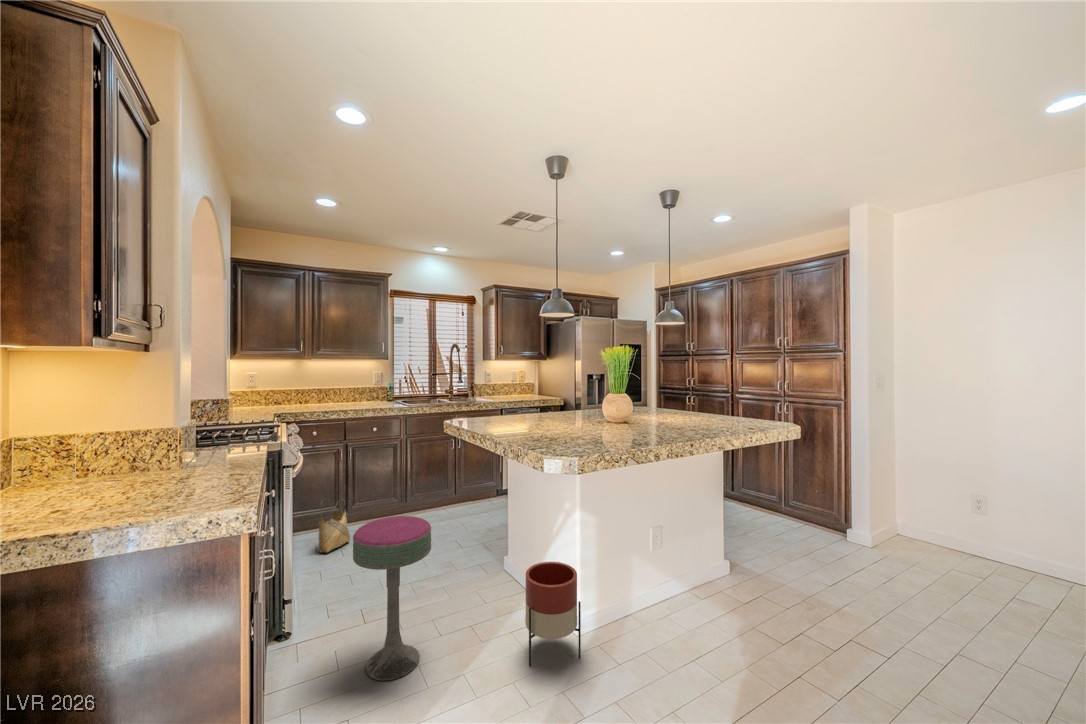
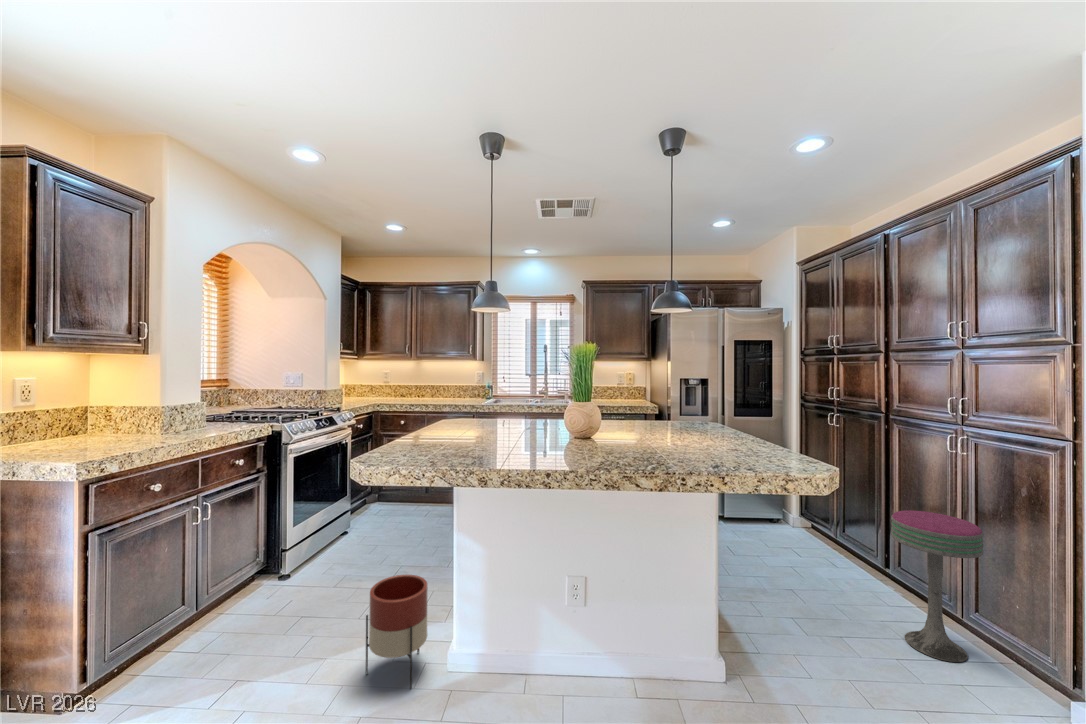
woven basket: present [318,508,350,553] -> none [375,479,406,525]
bar stool: present [353,516,431,681] -> present [891,510,983,662]

